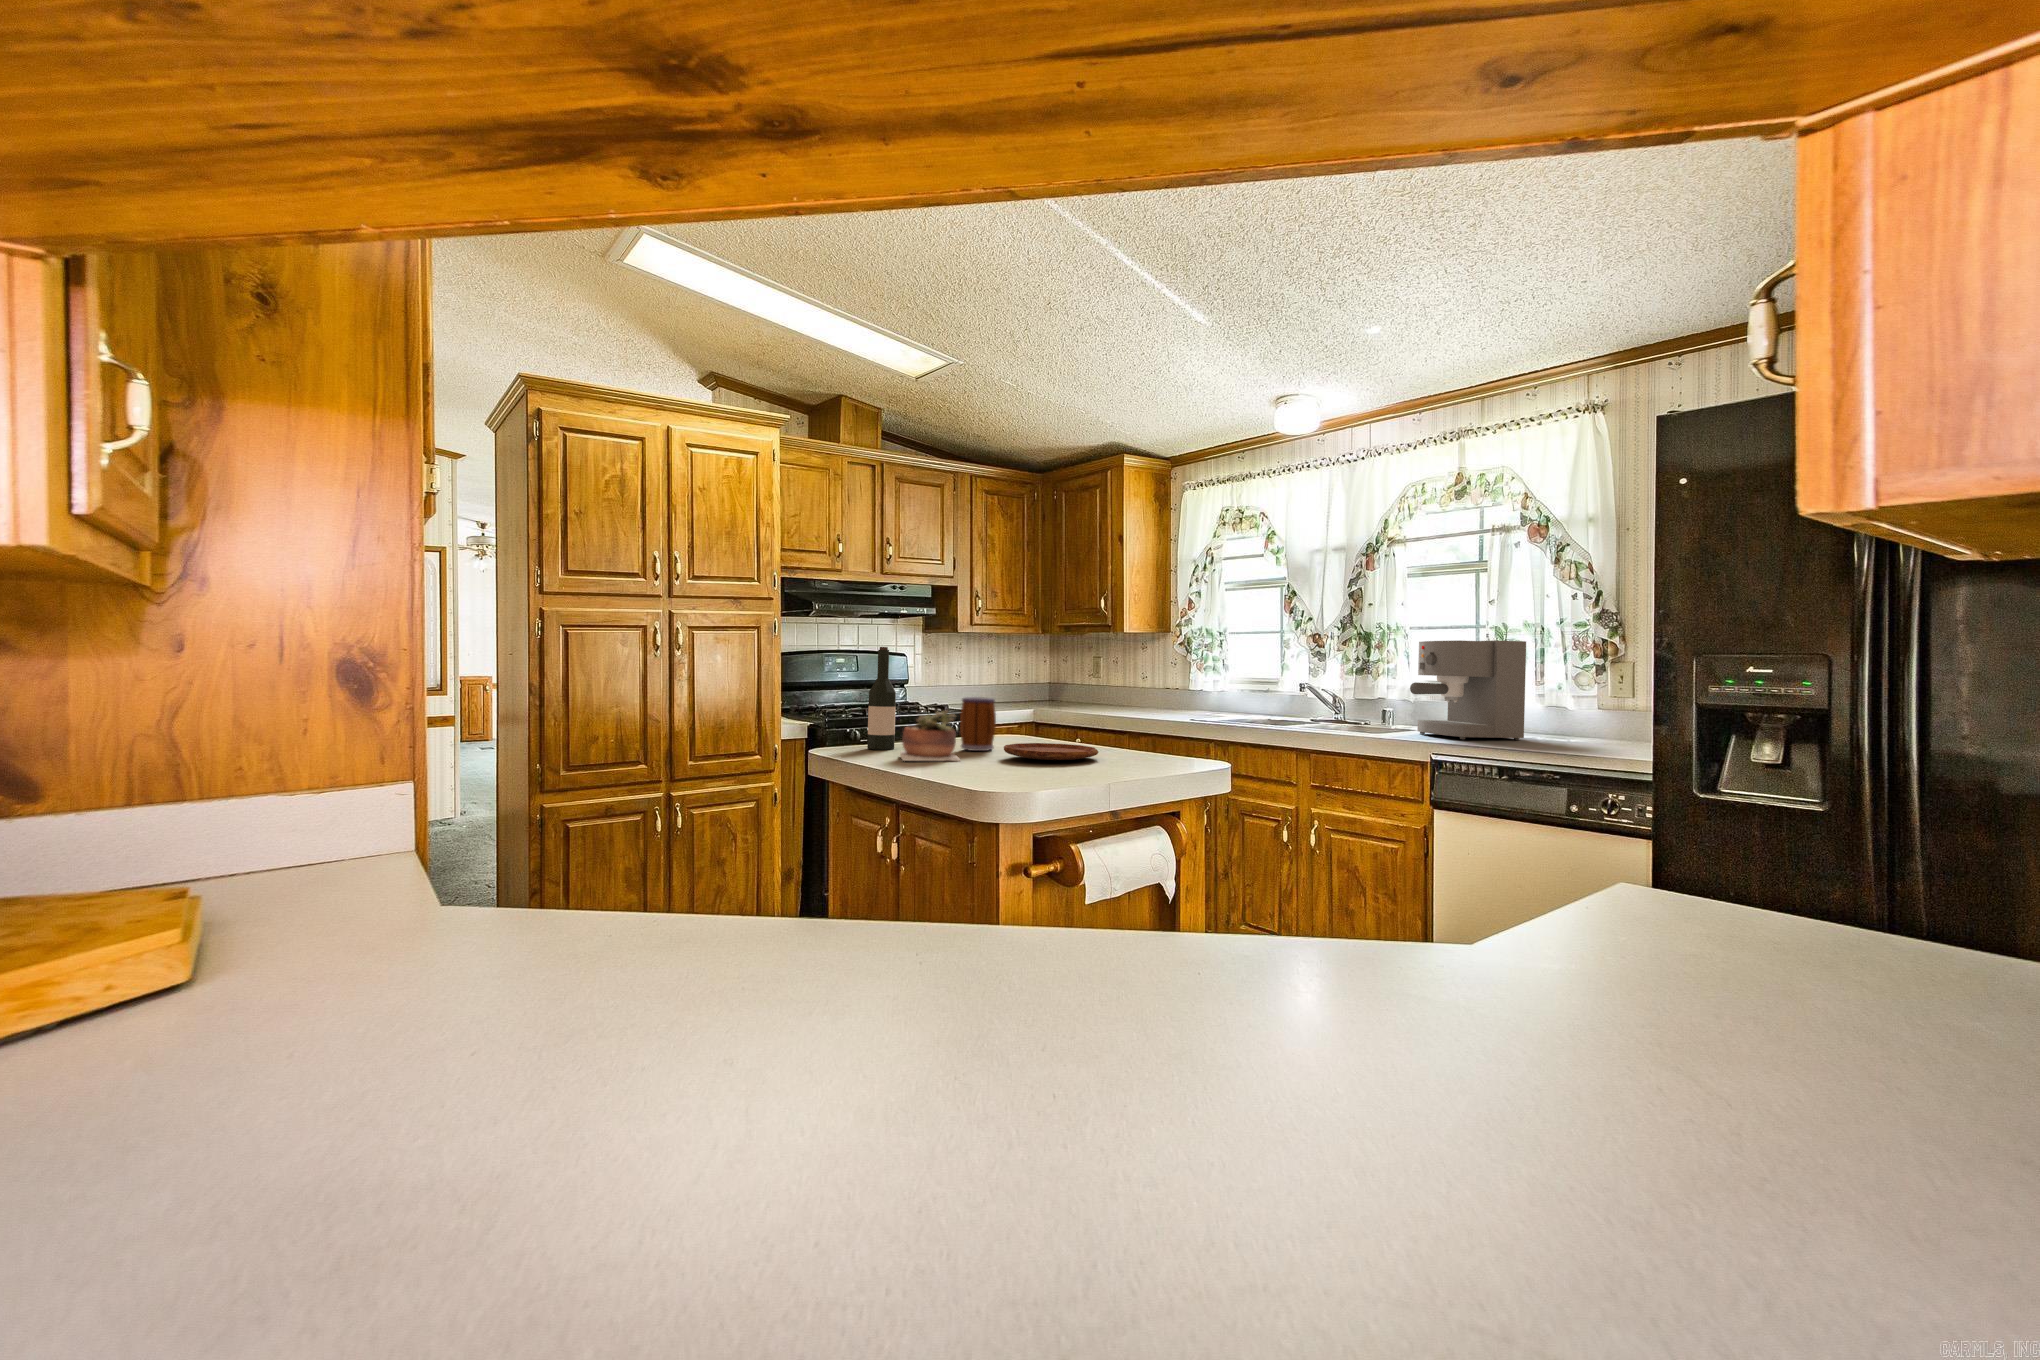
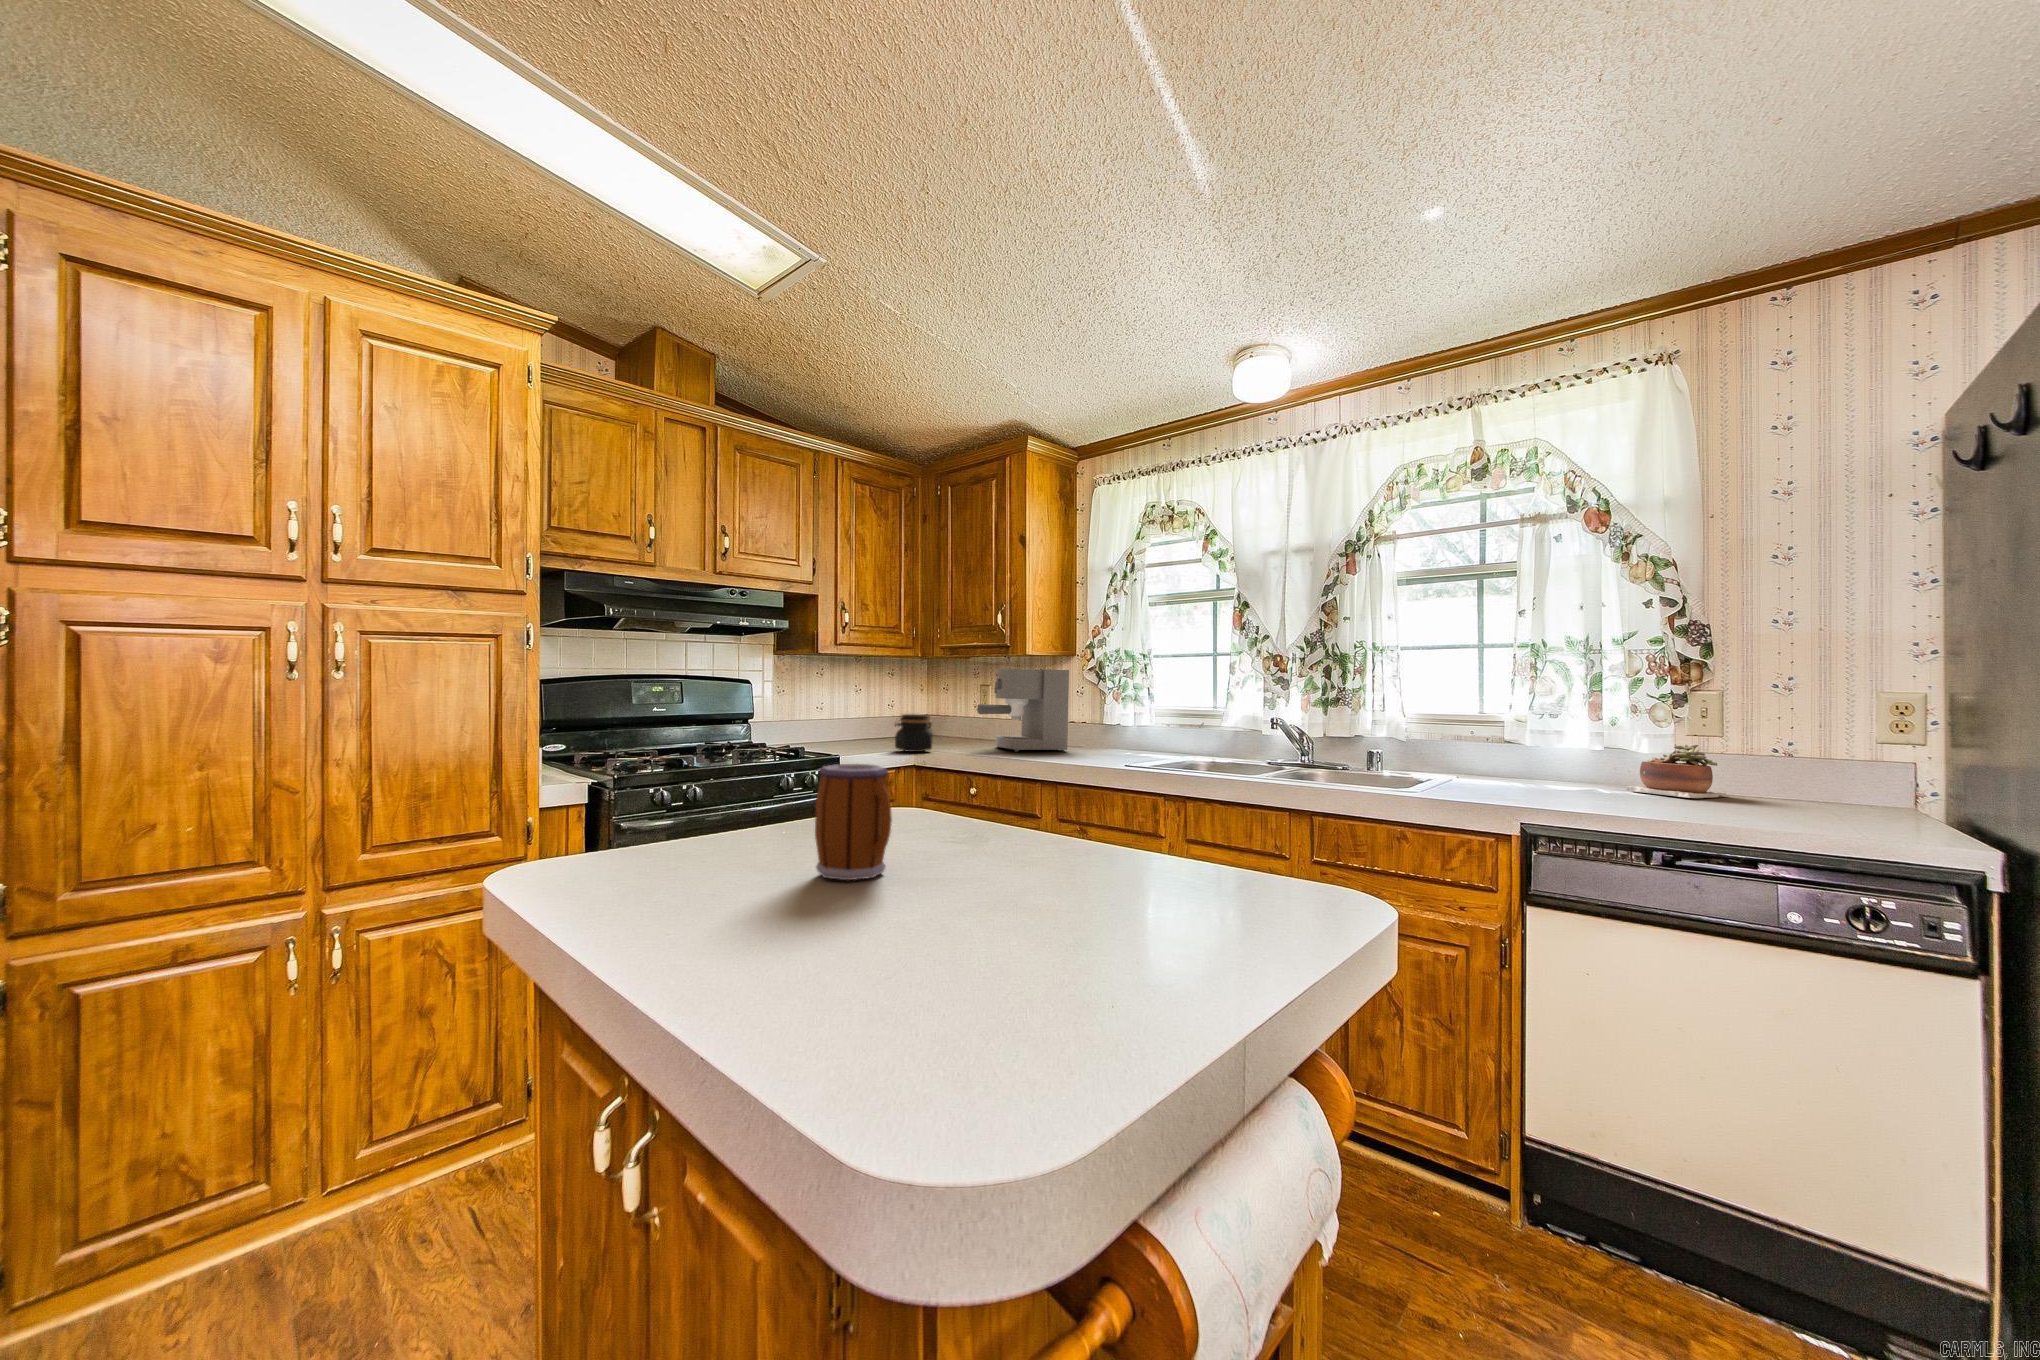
coffee maker: present [1410,640,1526,740] -> present [977,669,1069,751]
wine bottle: present [867,647,896,750] -> none [614,662,682,880]
jar: none [1014,682,1045,712] -> present [895,714,933,752]
succulent plant: present [900,711,960,761] -> present [1627,745,1728,798]
tray: present [1004,743,1098,760] -> none [914,867,1137,939]

